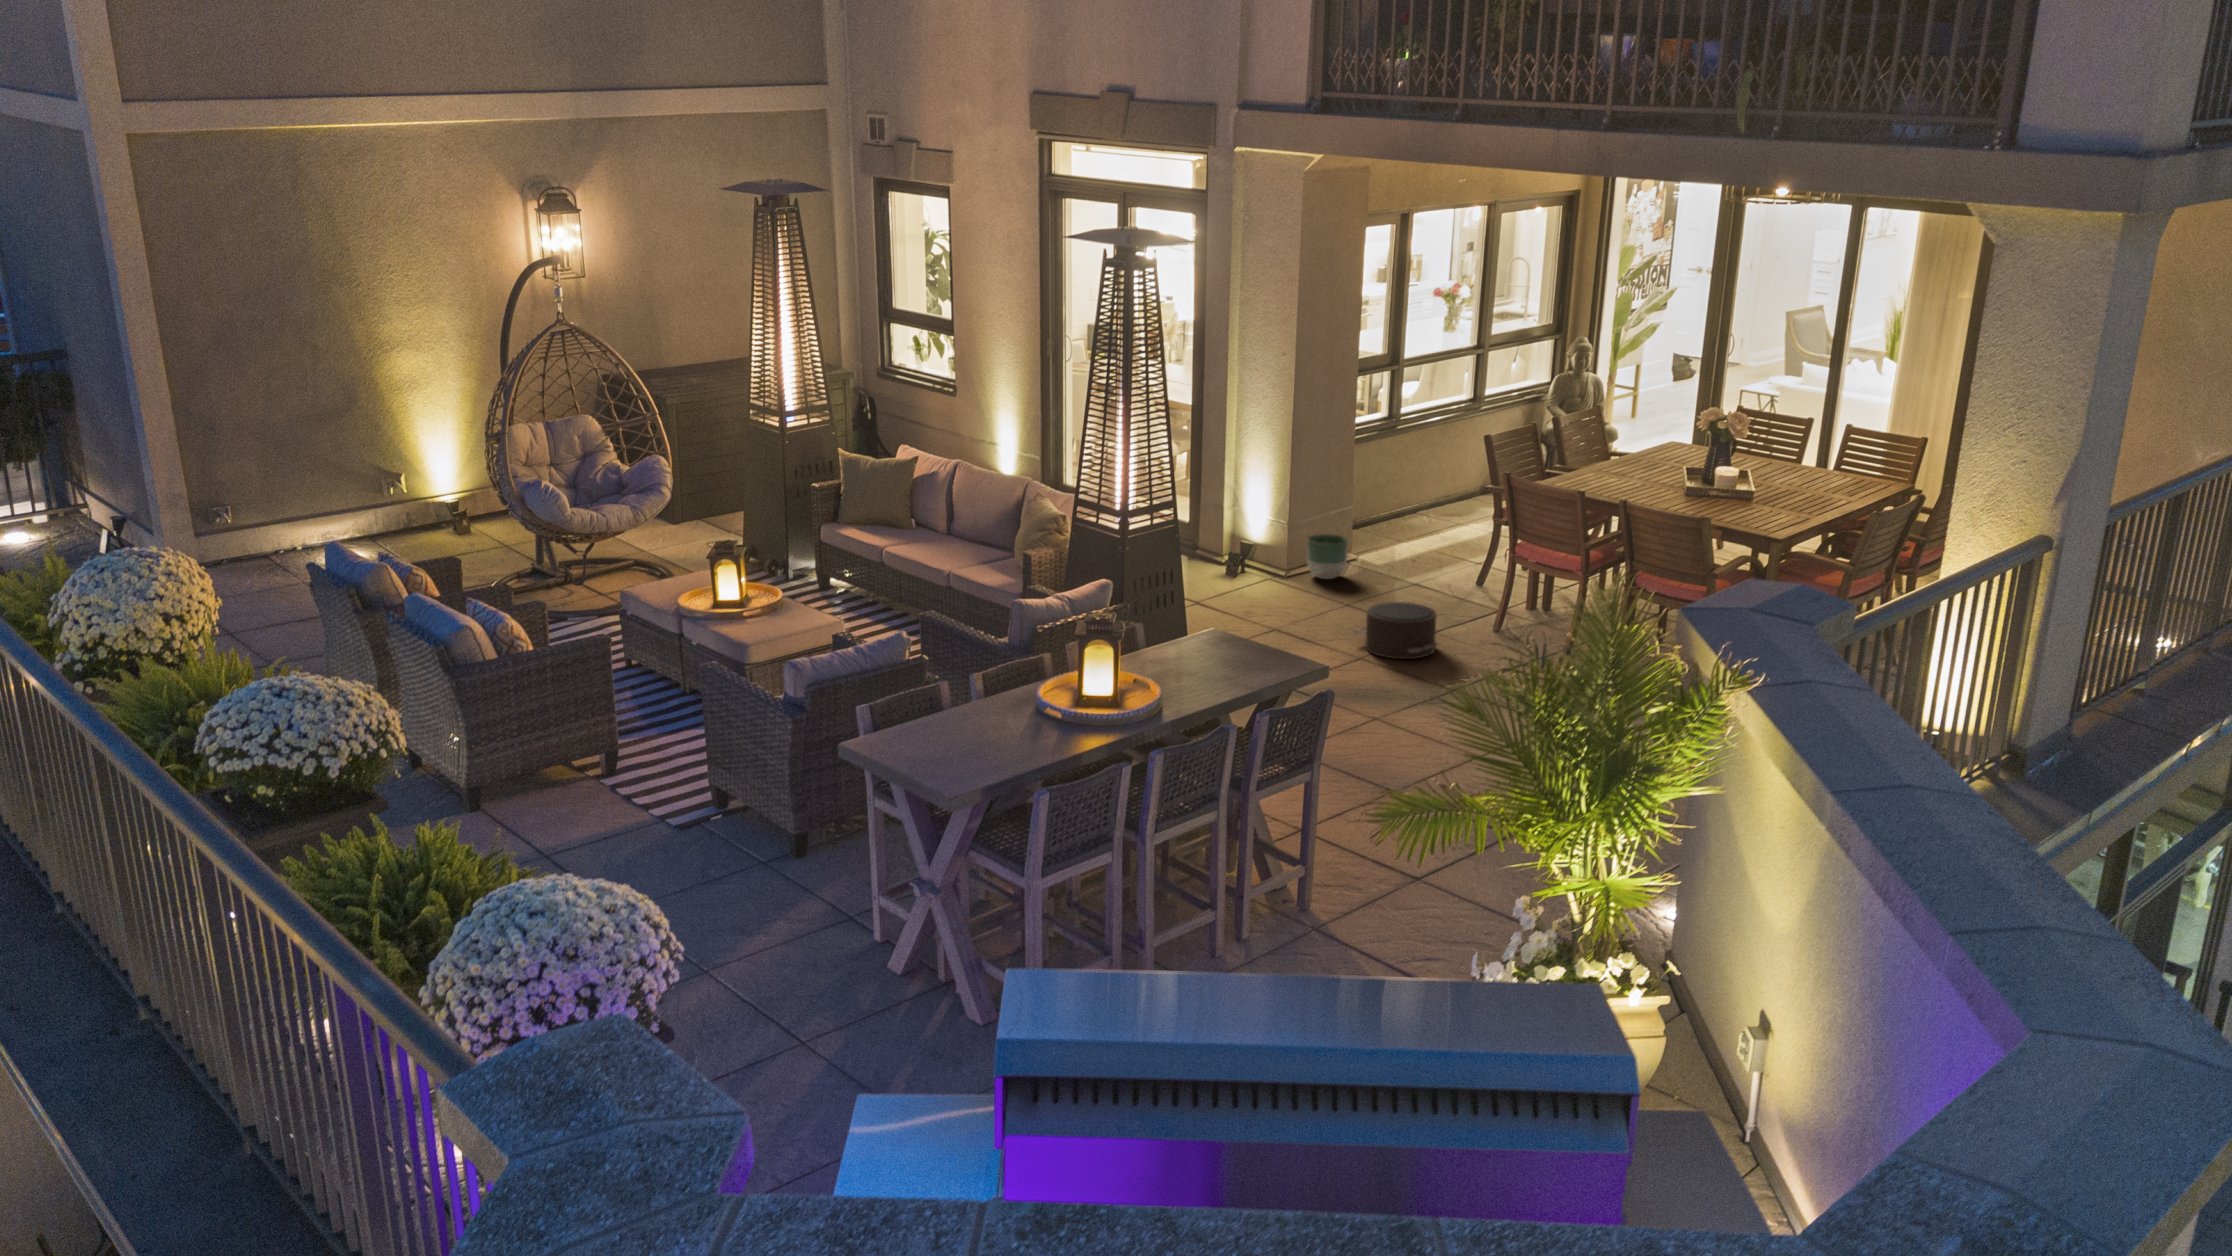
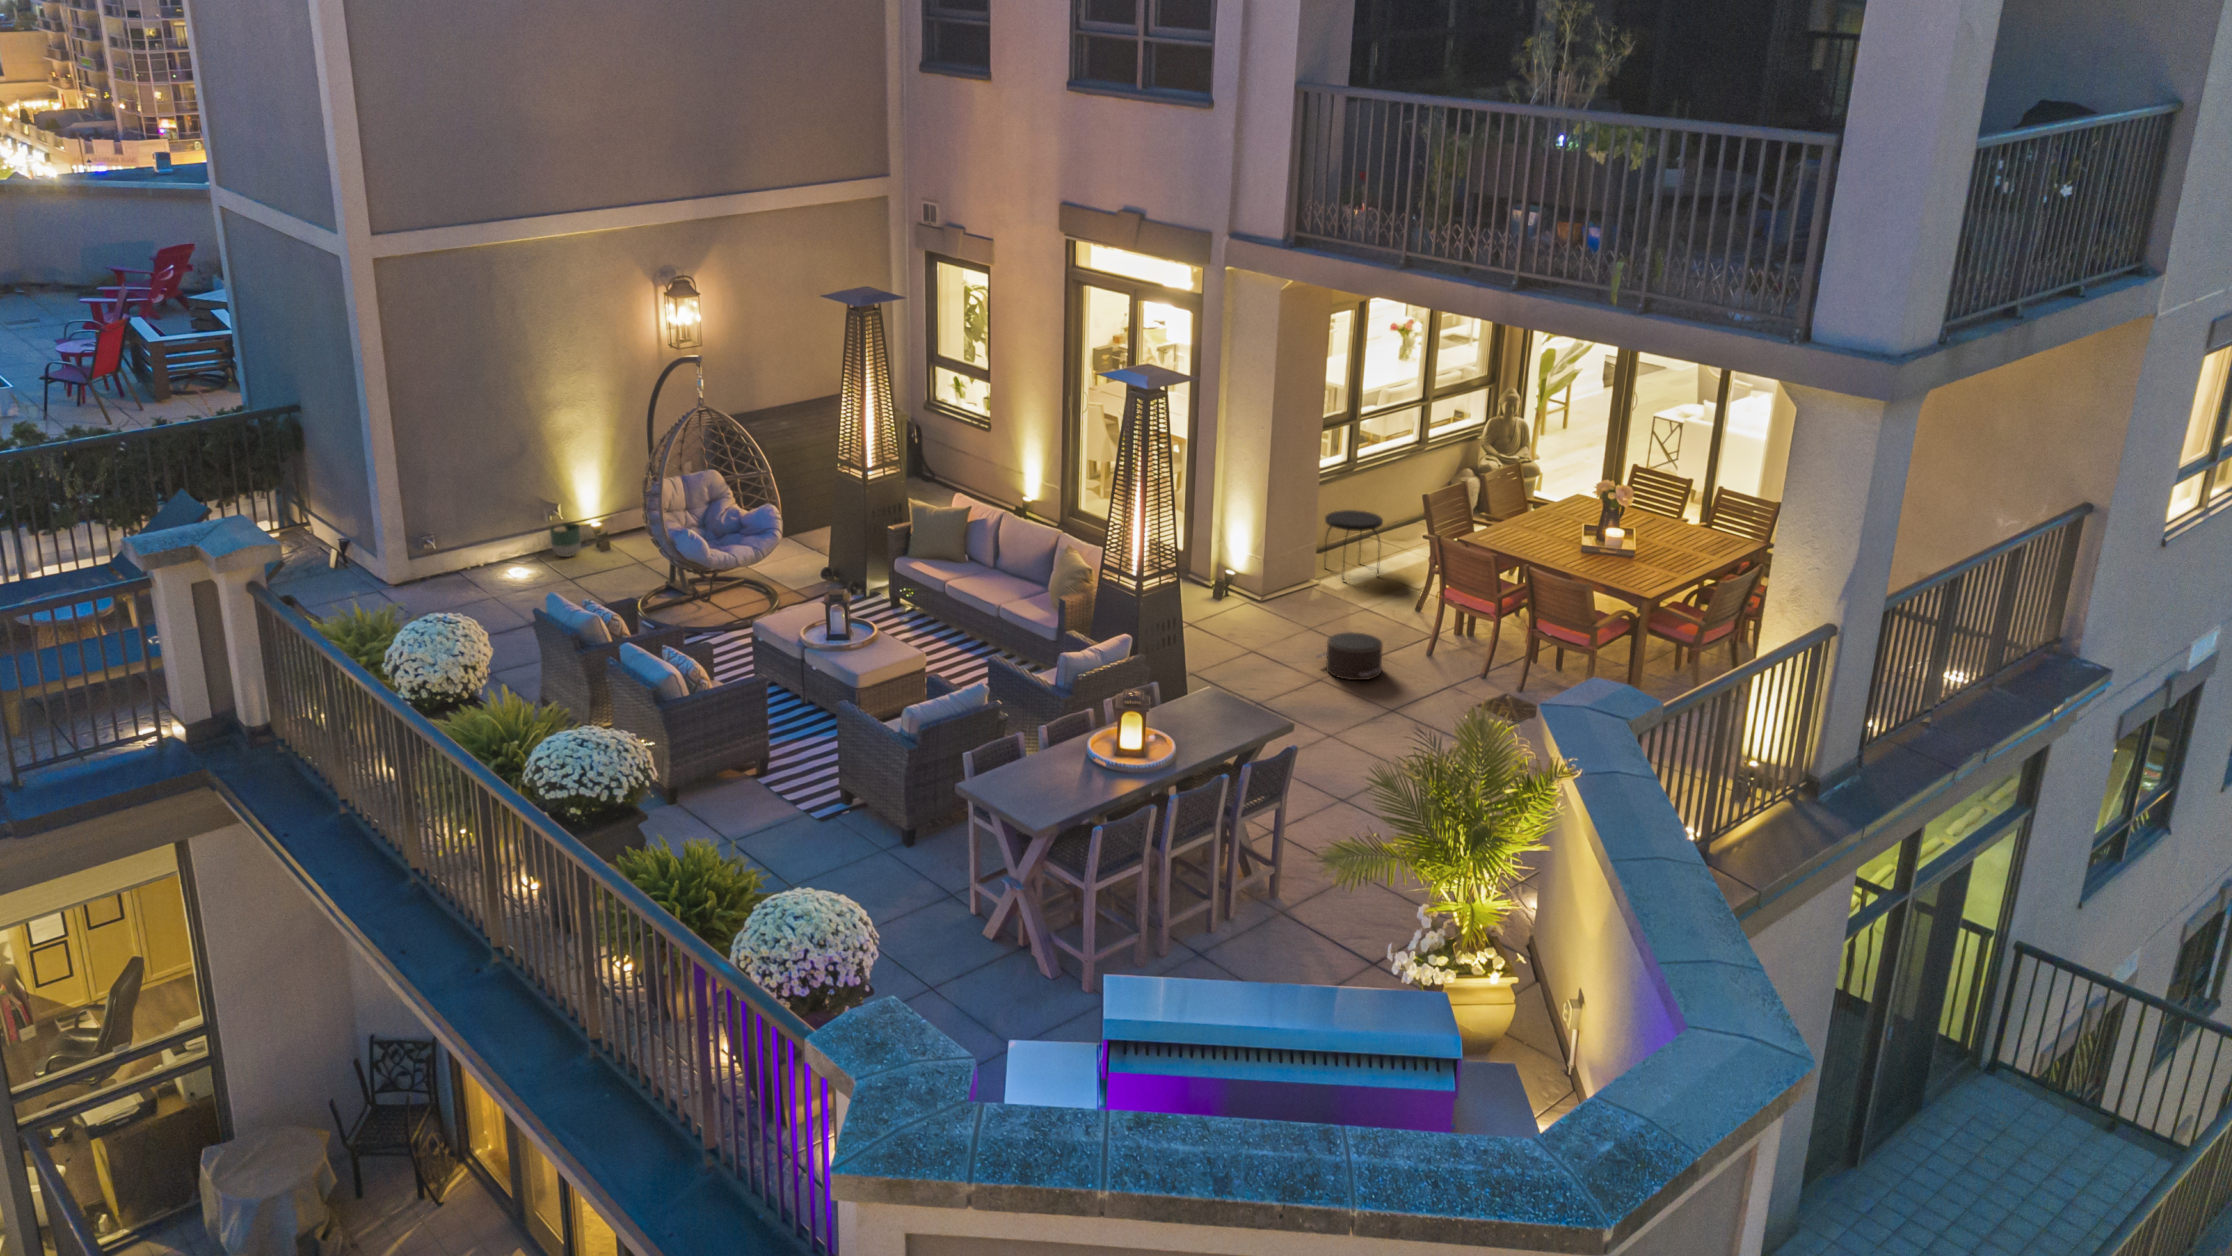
side table: none [1358,472,1431,556] -> present [1325,510,1383,560]
planter: present [1307,534,1348,579] -> present [550,523,581,557]

